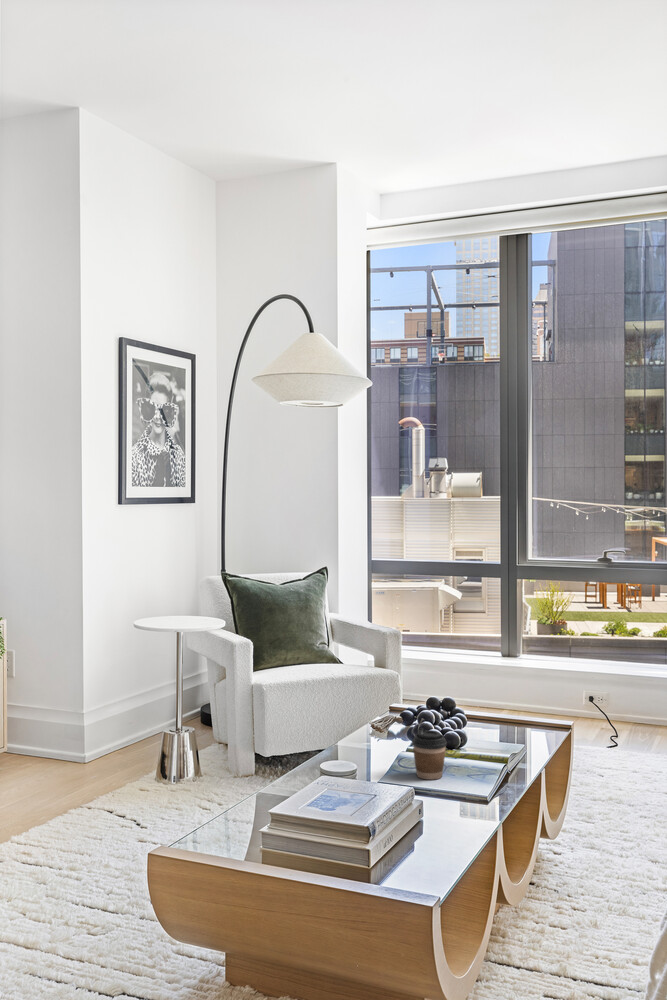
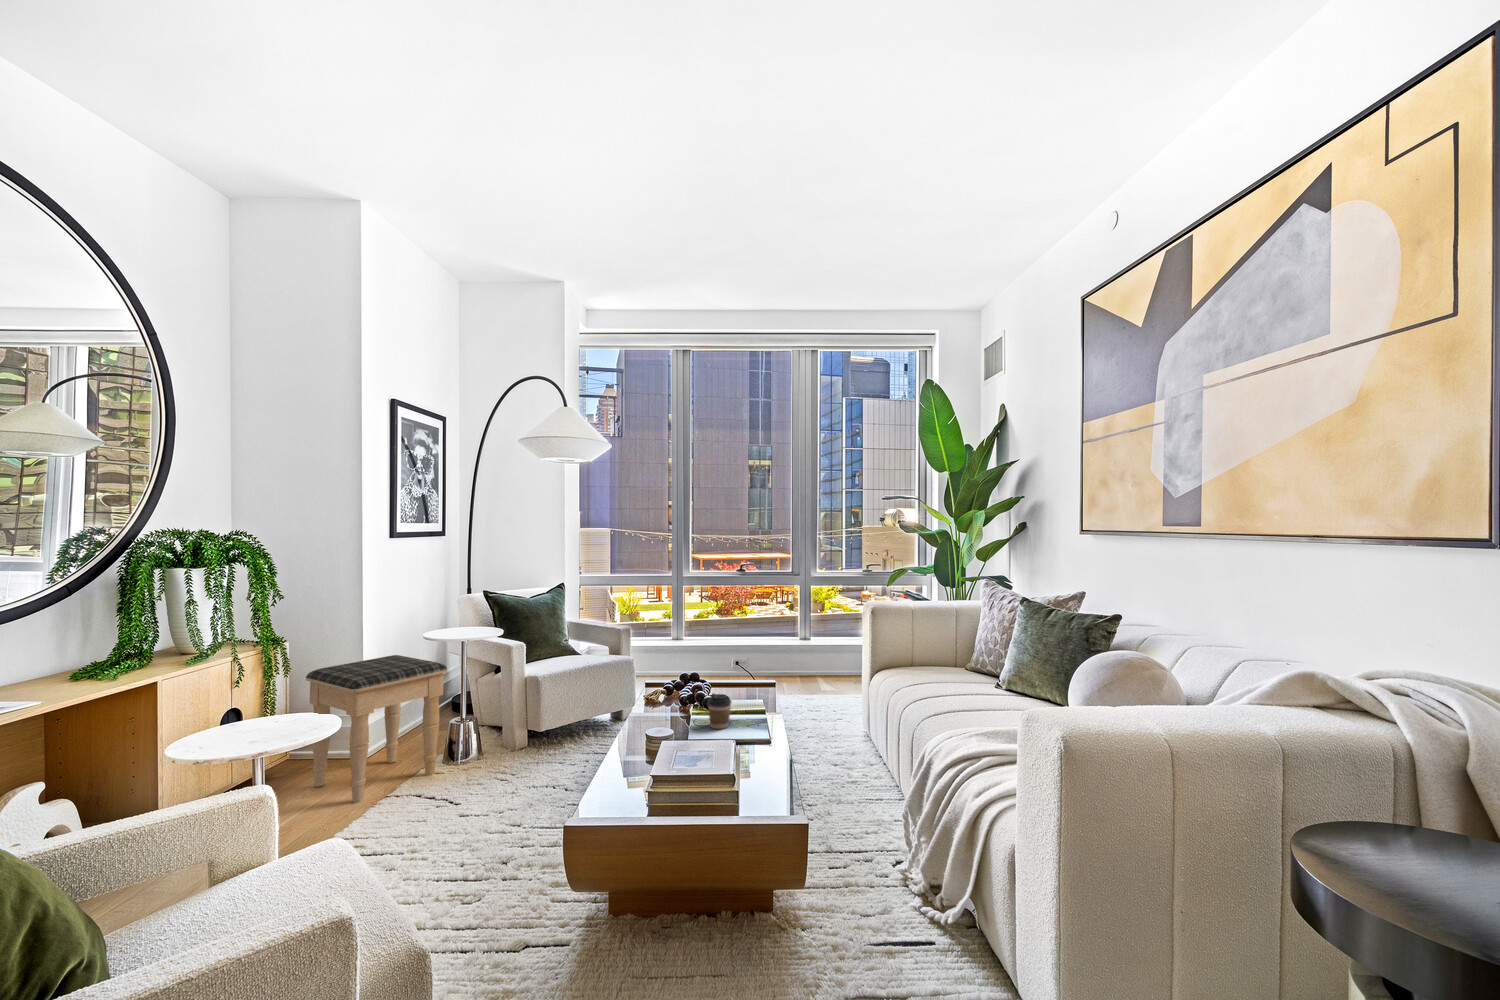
footstool: none [20,644,156,805] -> present [306,655,447,803]

